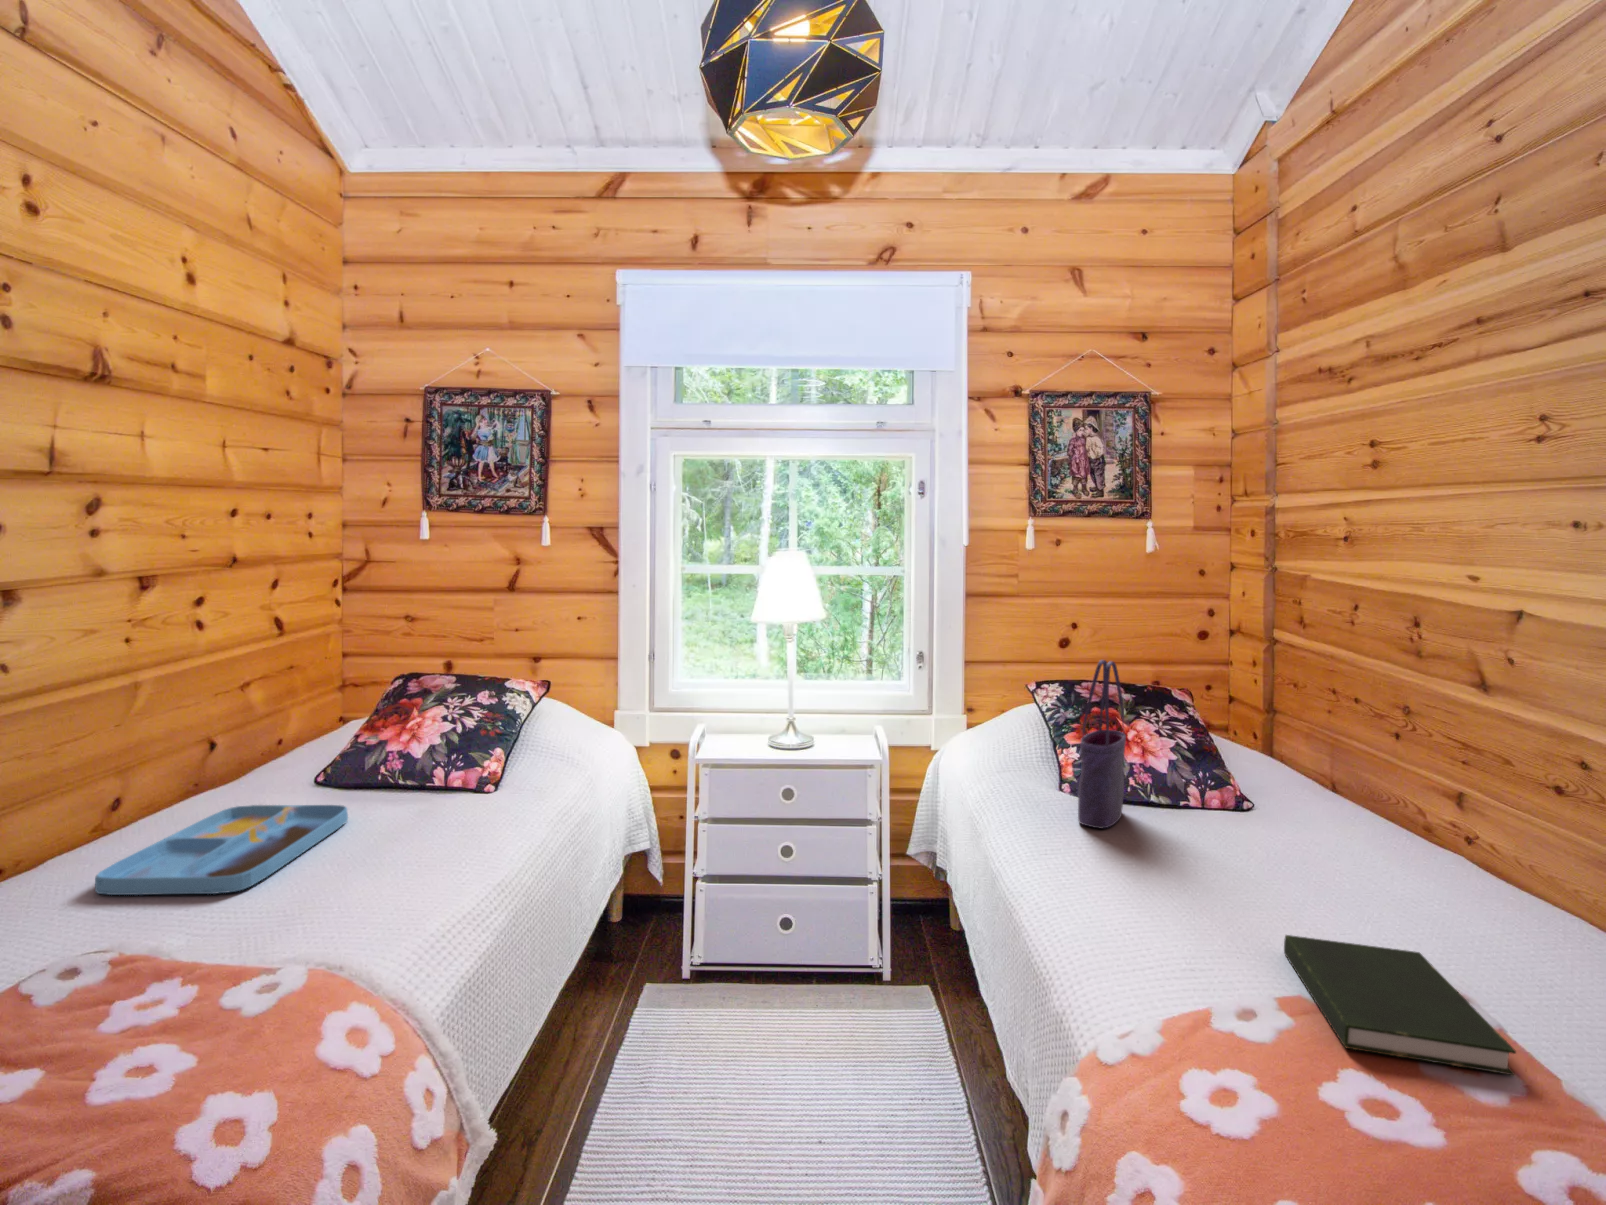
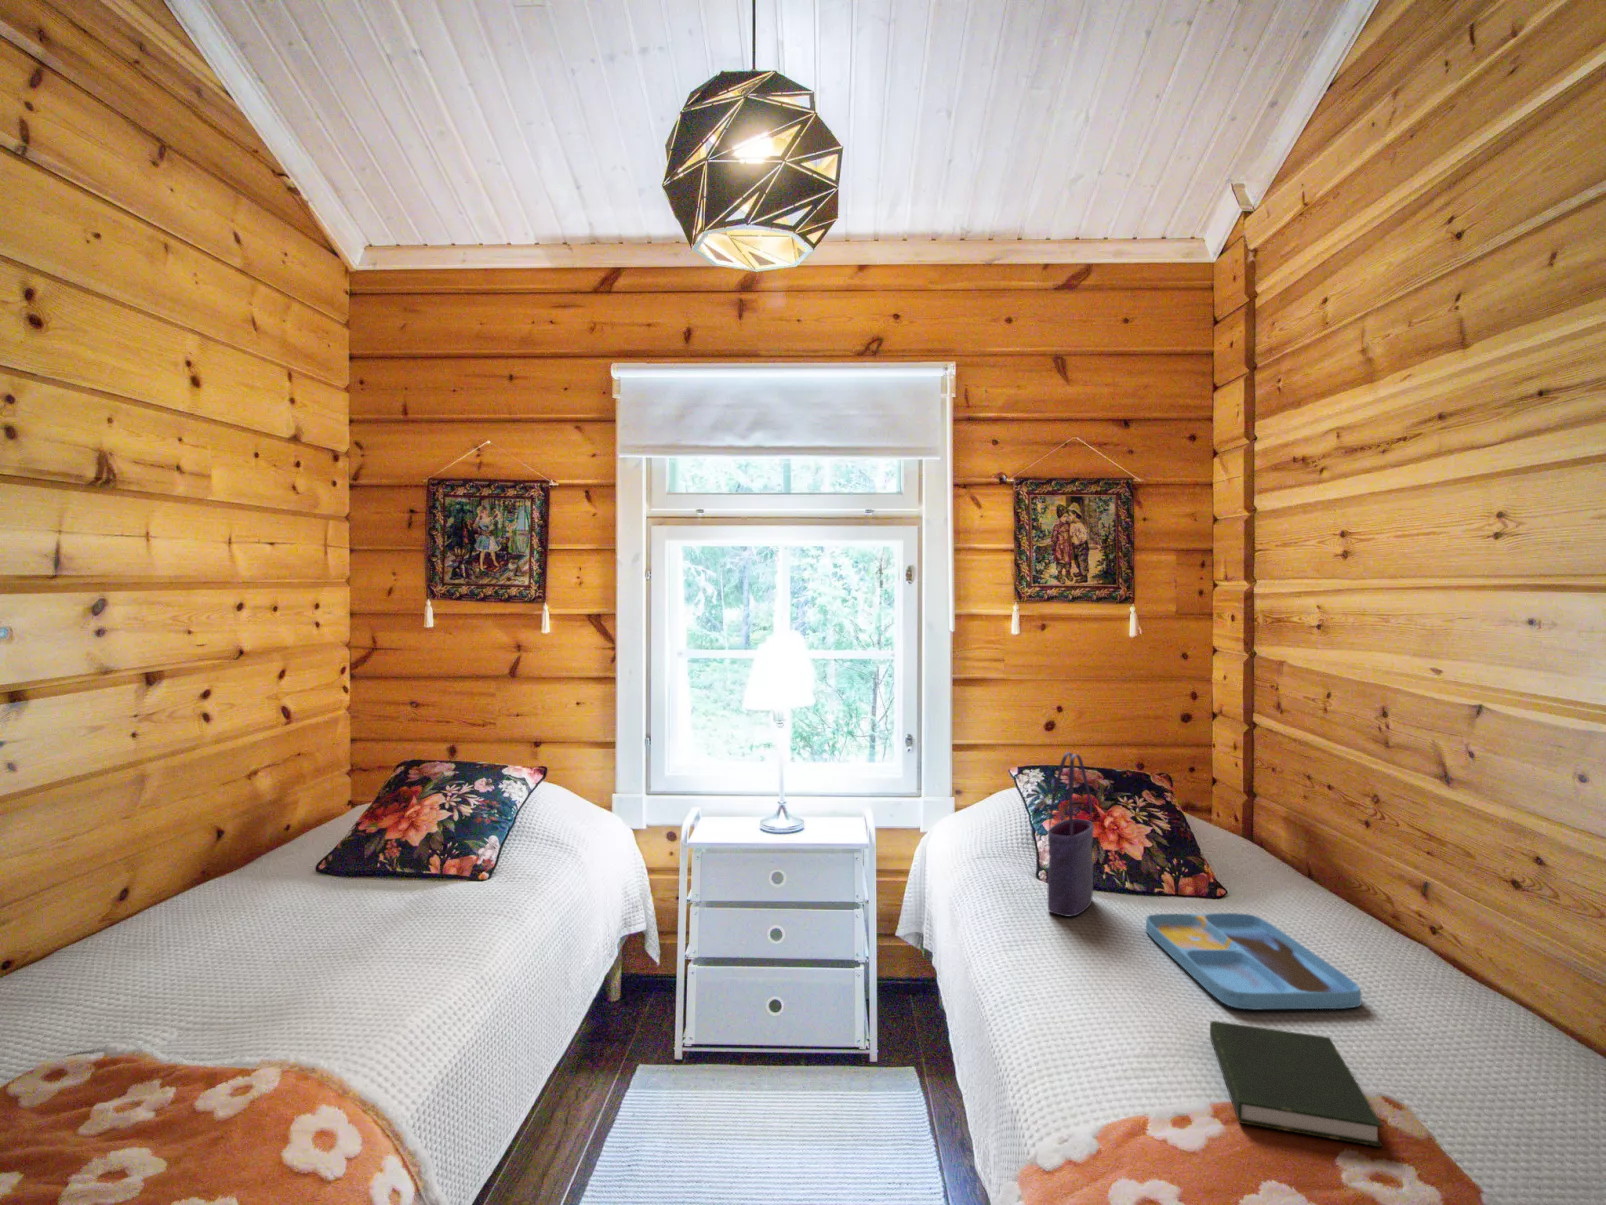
tray: present [95,805,348,895] -> present [1146,913,1361,1009]

